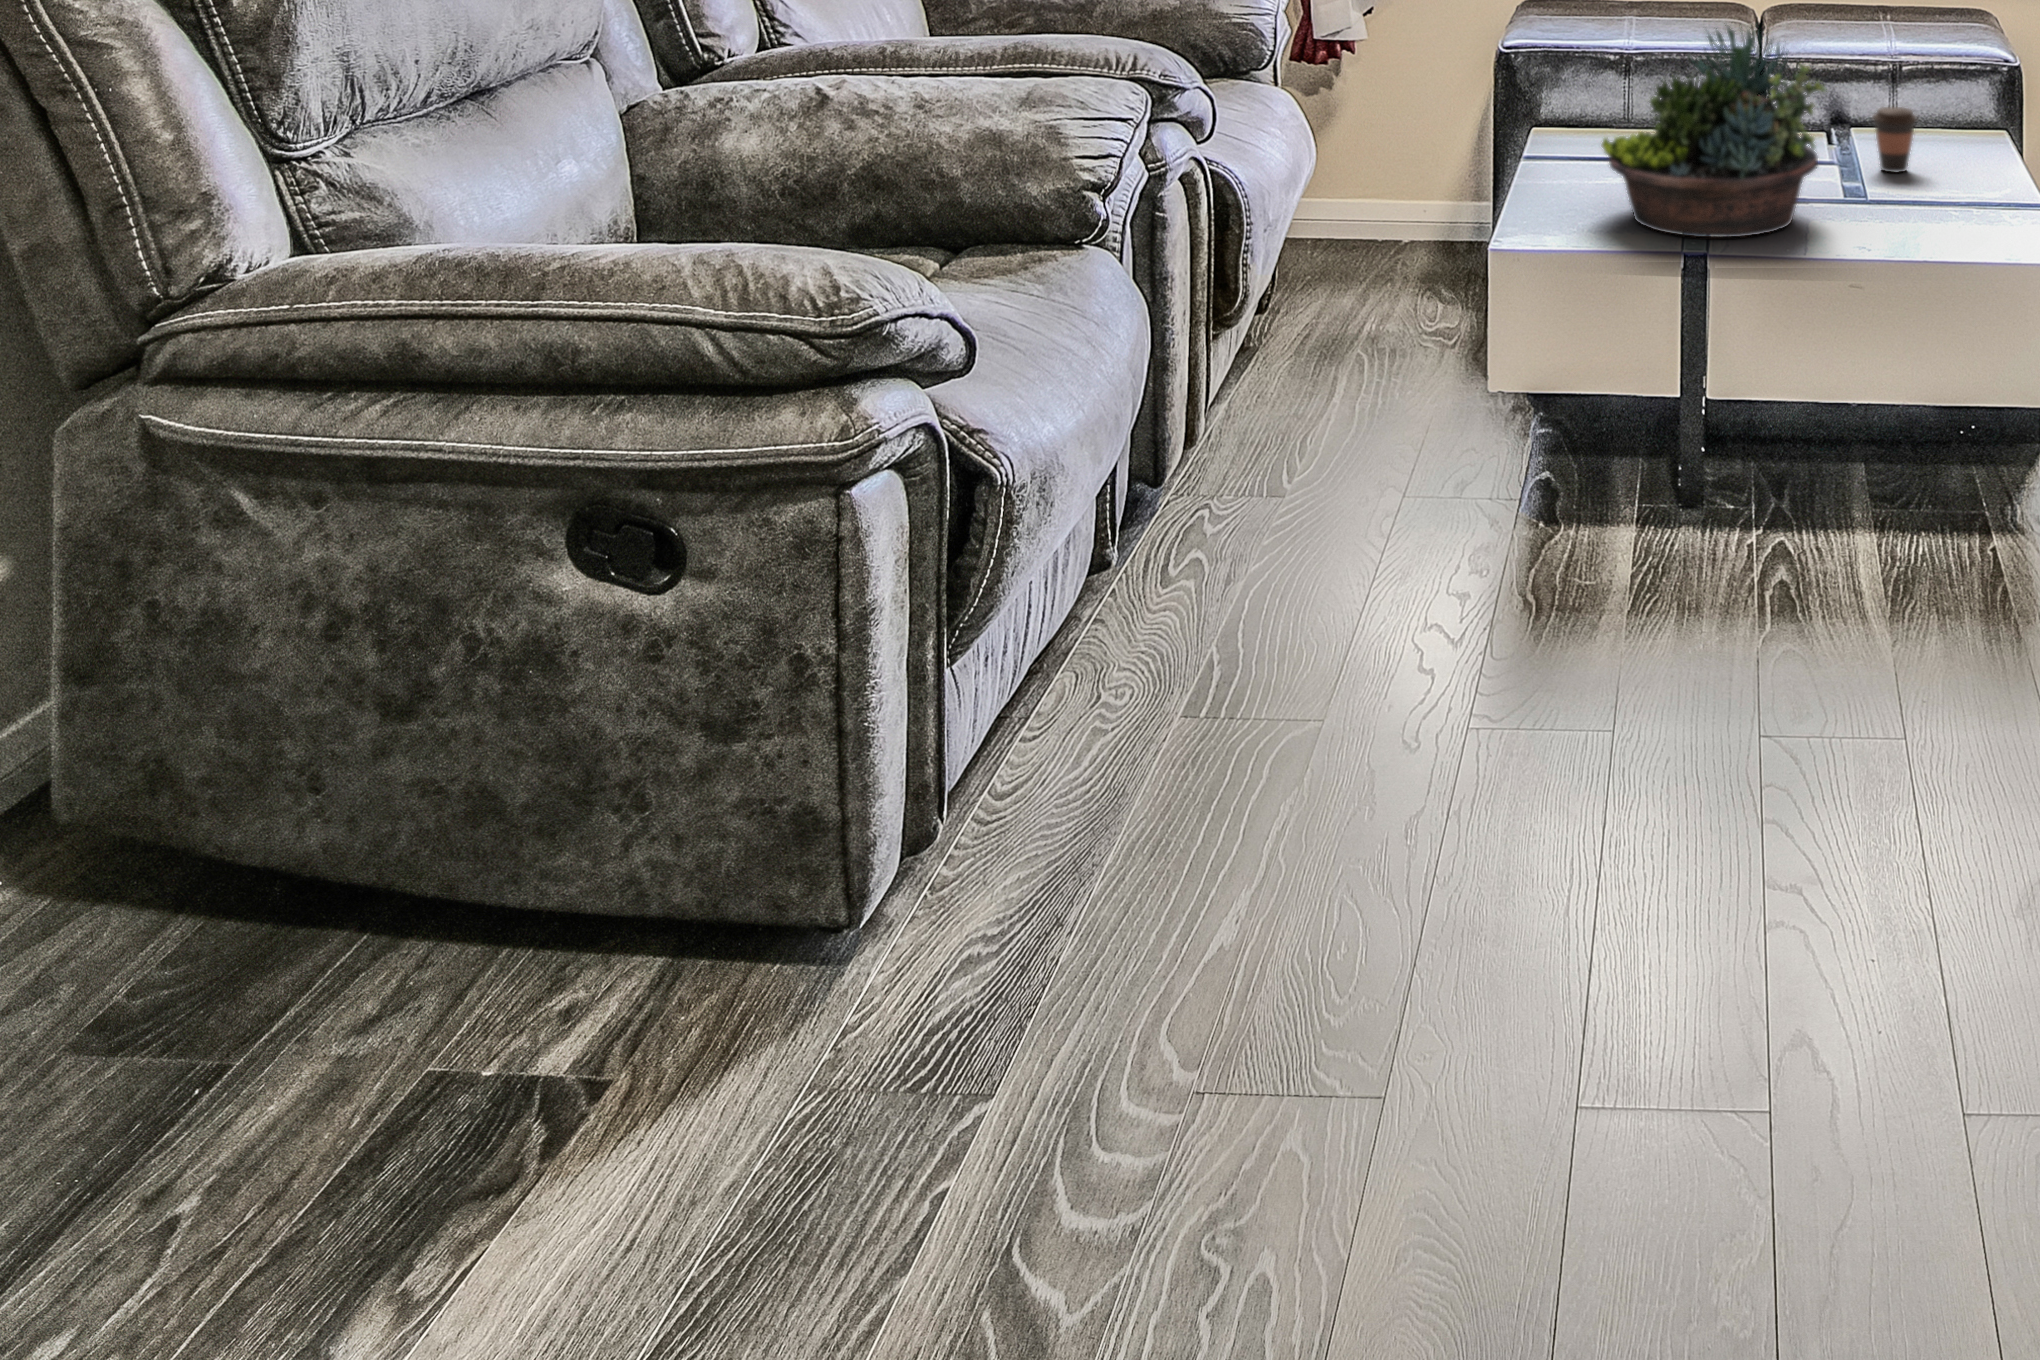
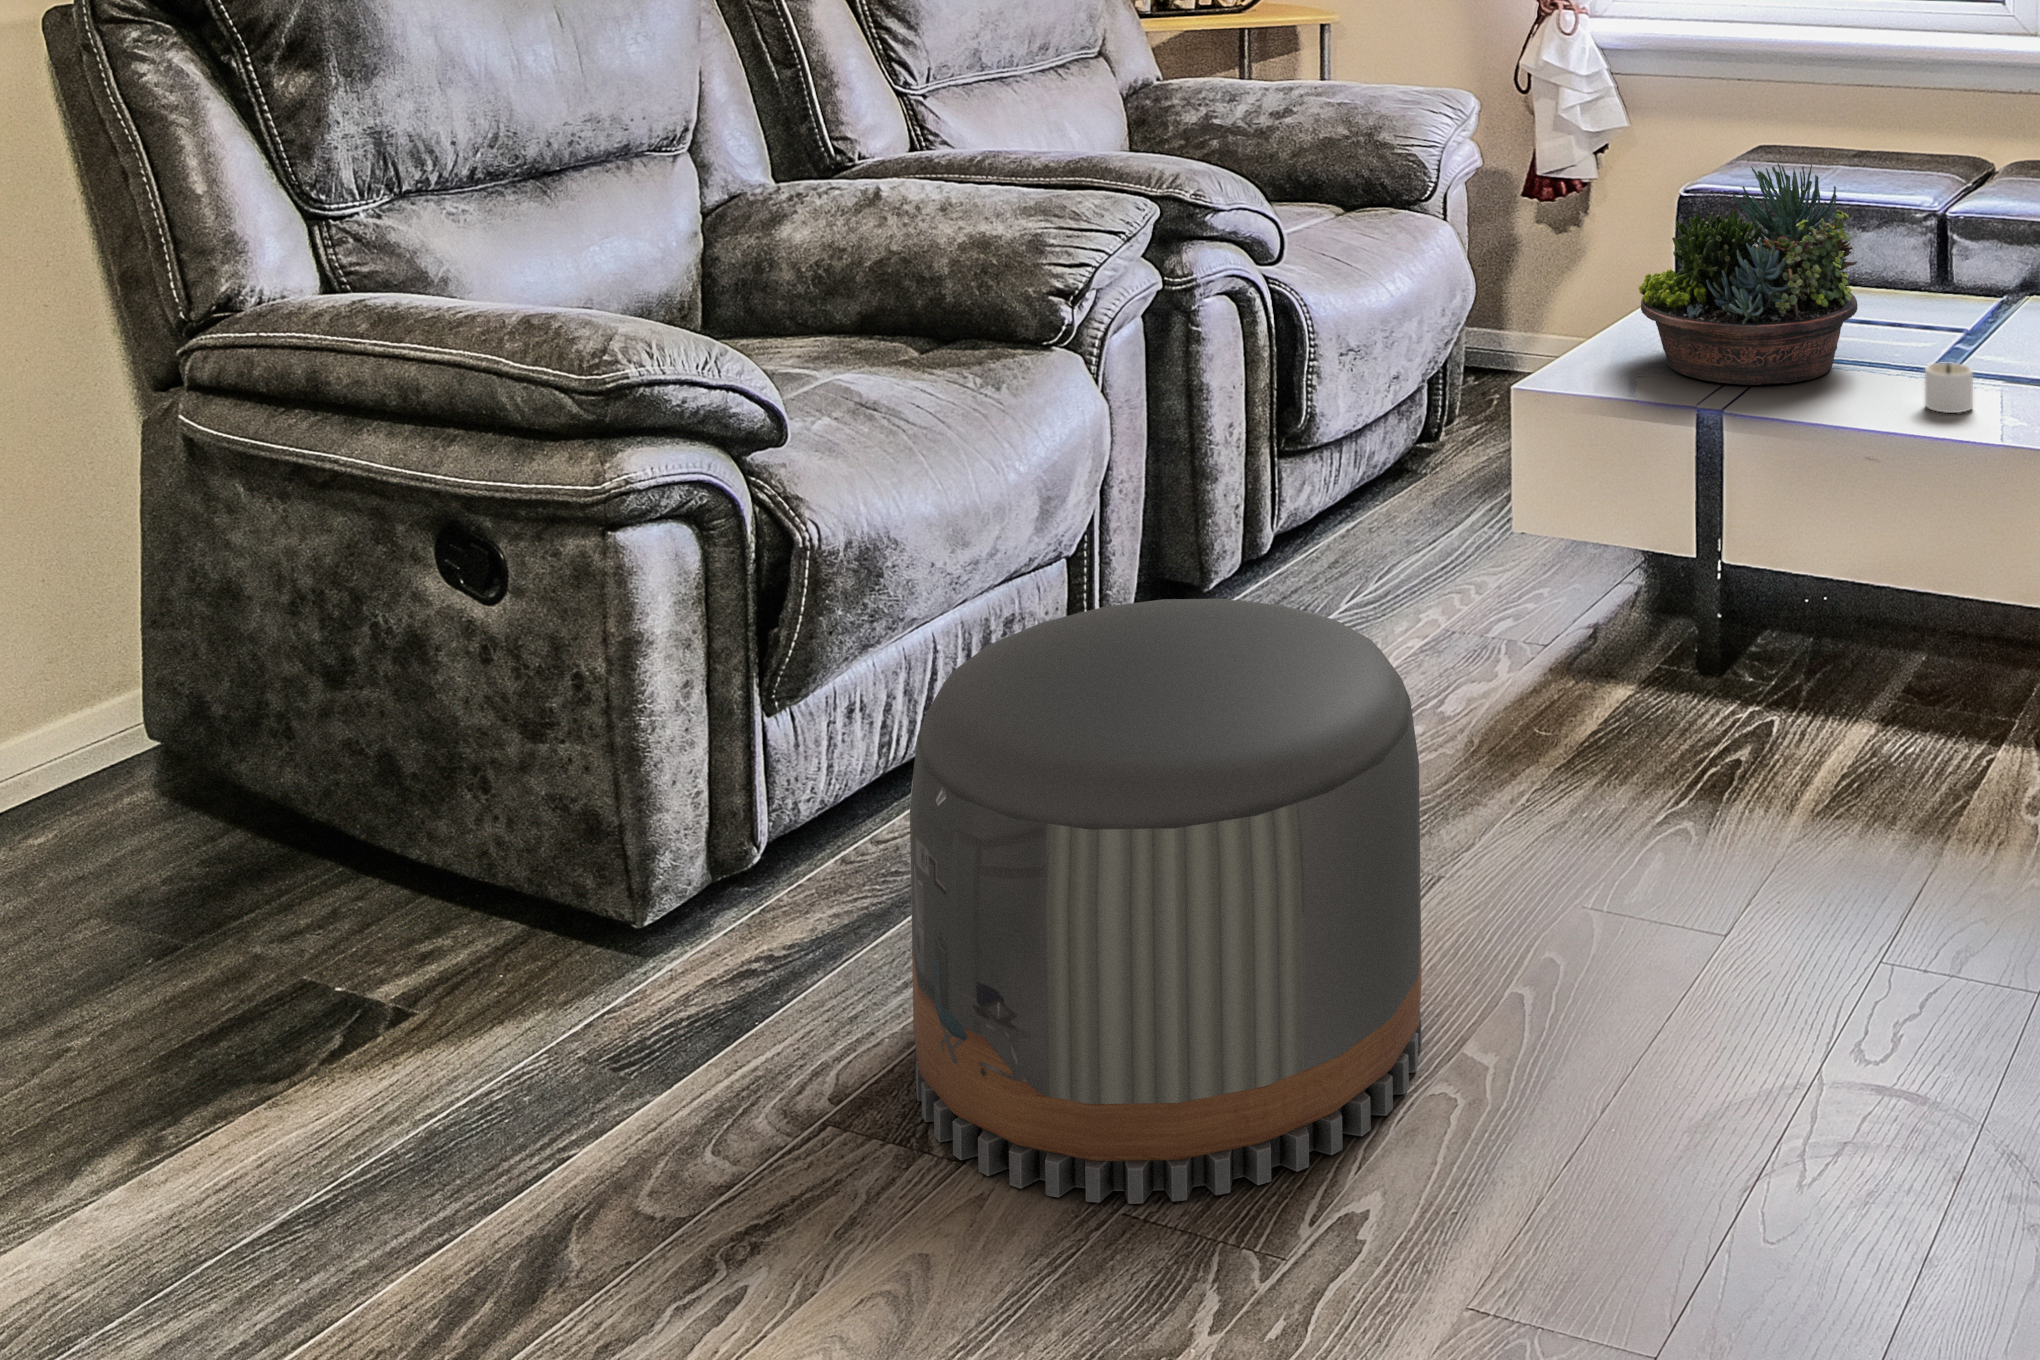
coffee cup: present [1873,107,1918,173] -> none [1978,264,2028,335]
candle: none [1911,200,1978,246] -> present [1925,363,1973,413]
pouf: none [1289,493,1813,1125] -> present [910,599,1422,1204]

